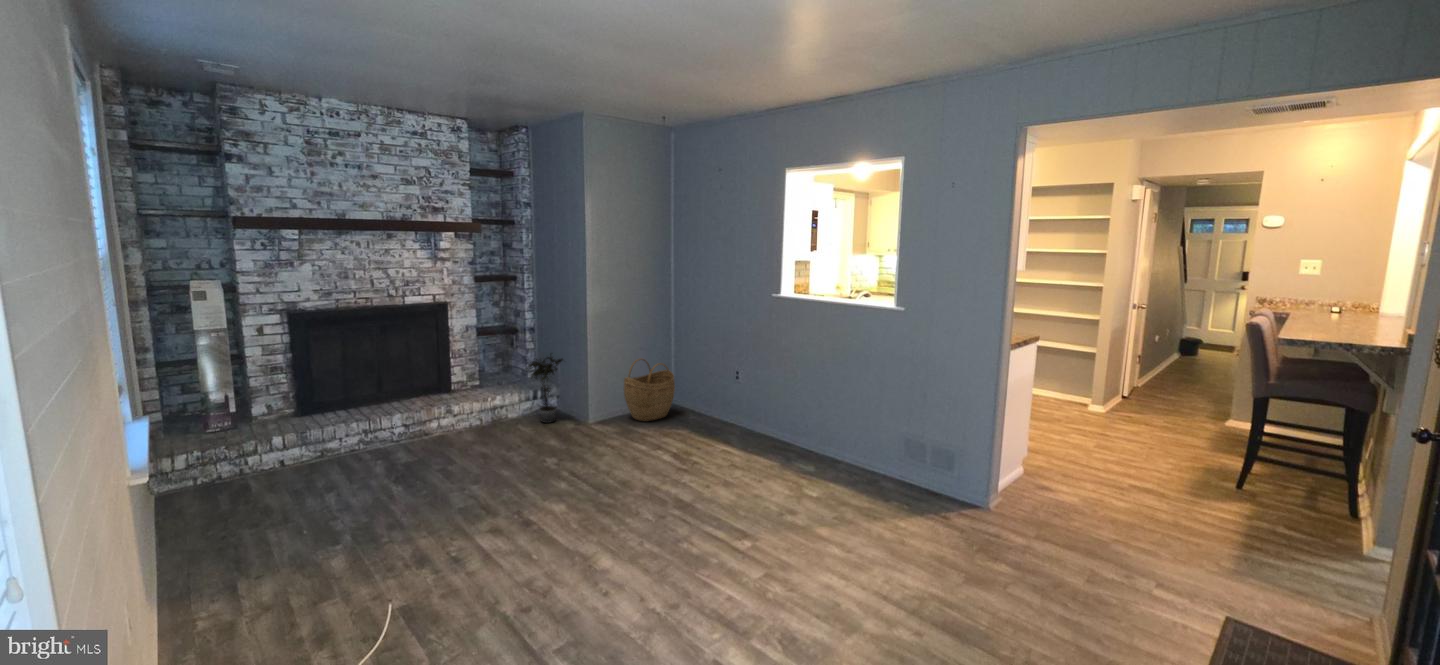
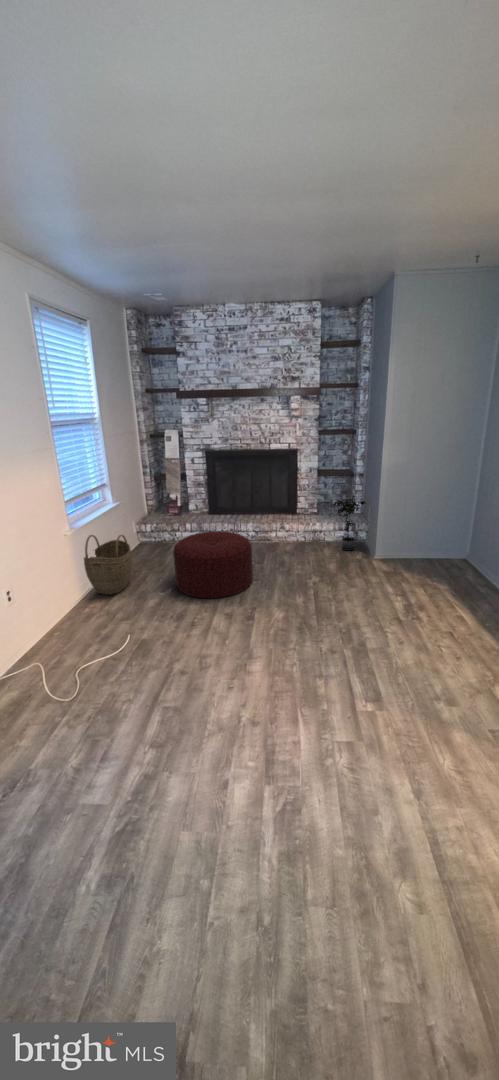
woven basket: present [624,359,675,421] -> present [84,535,132,595]
ottoman: none [339,421,474,524] -> present [174,531,253,598]

